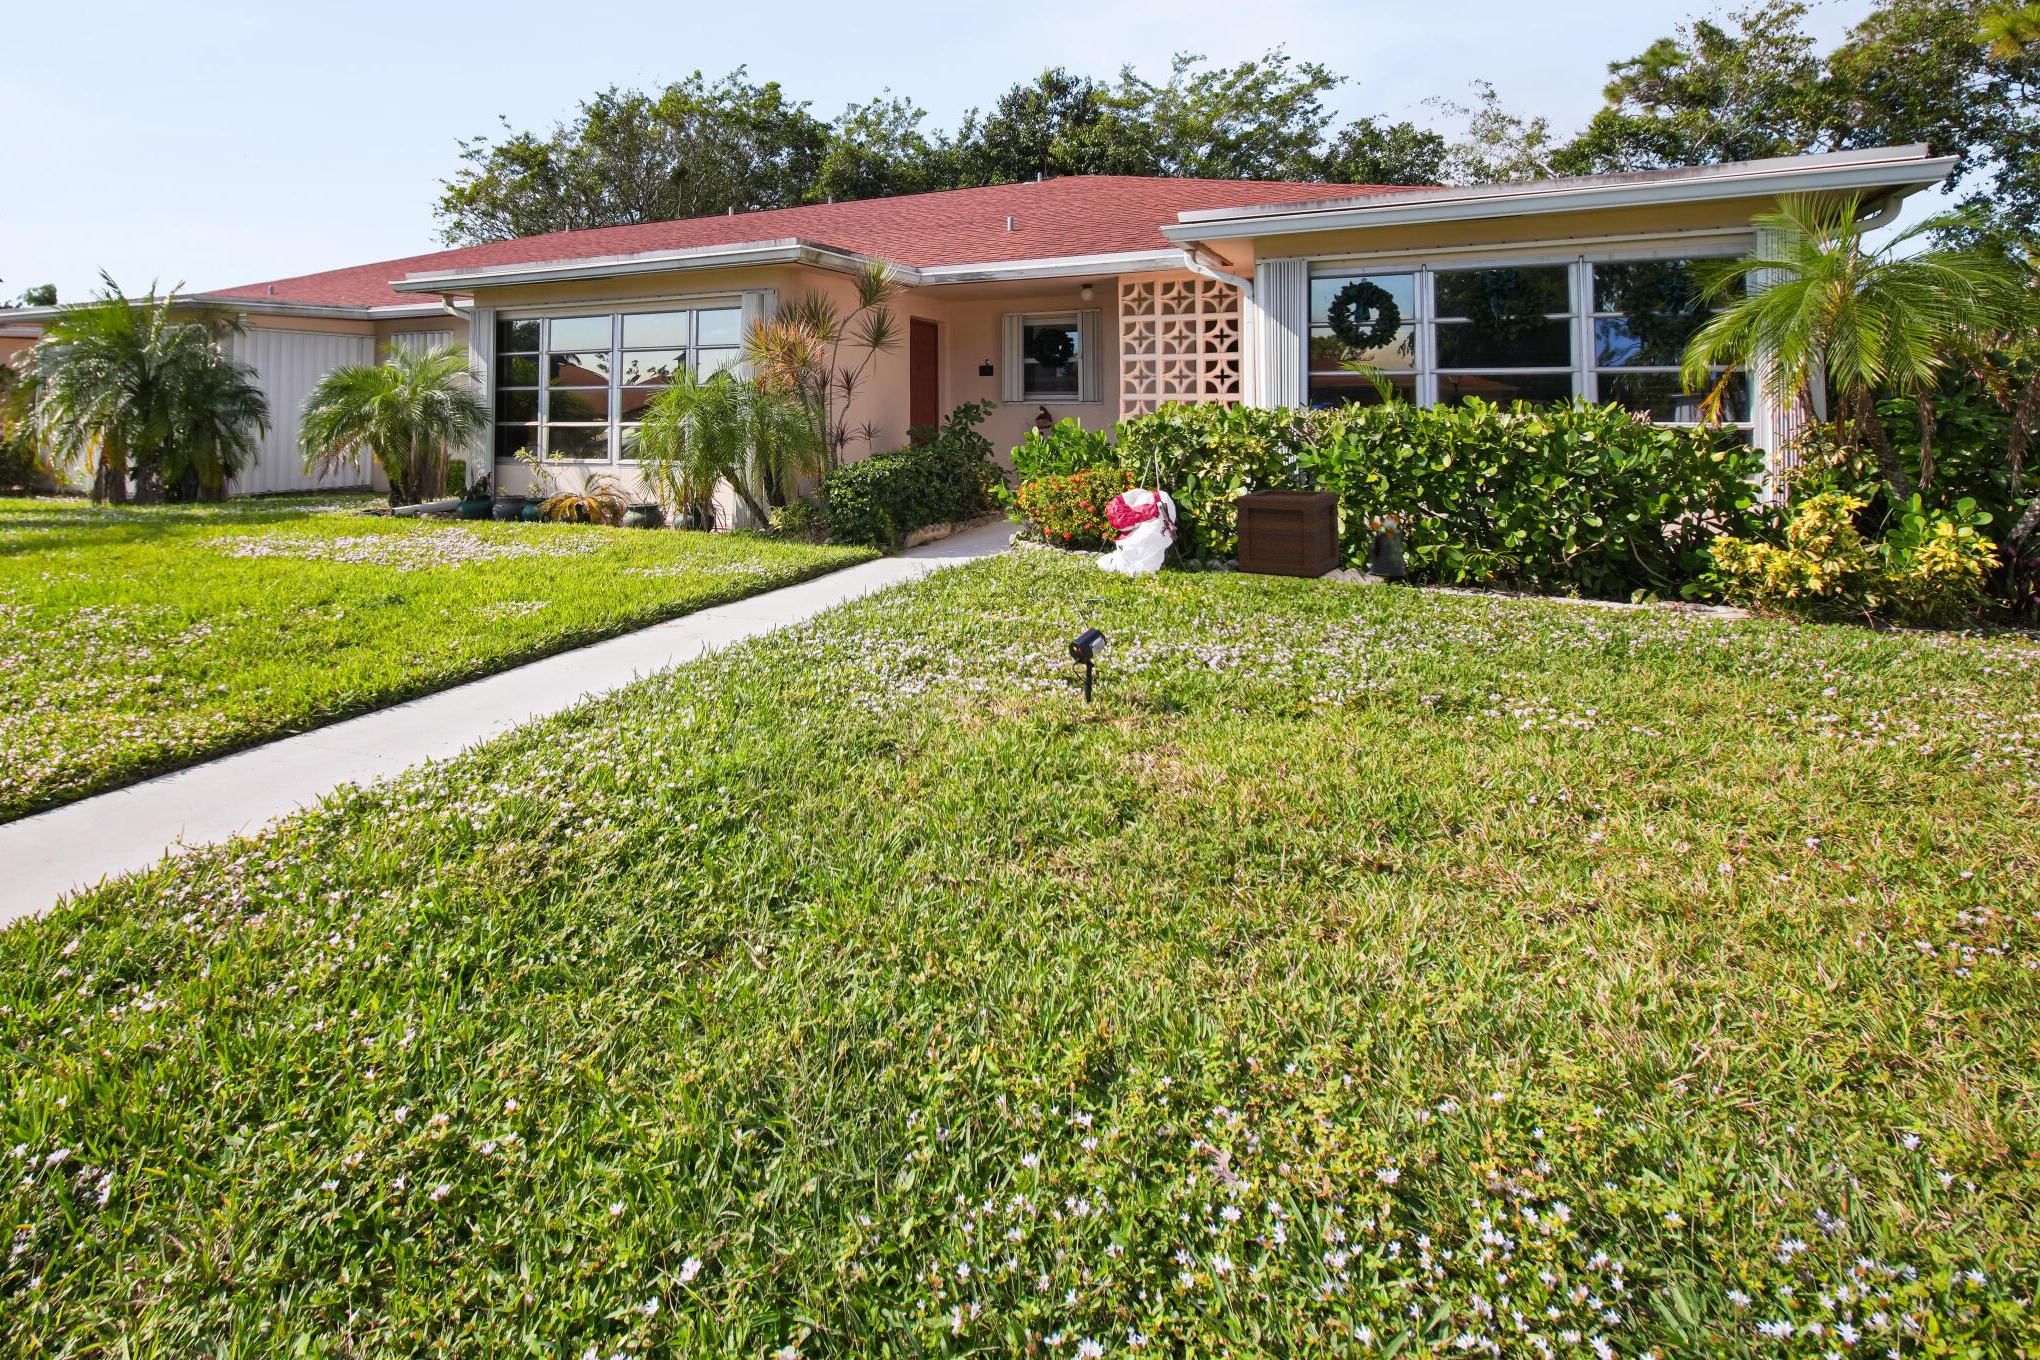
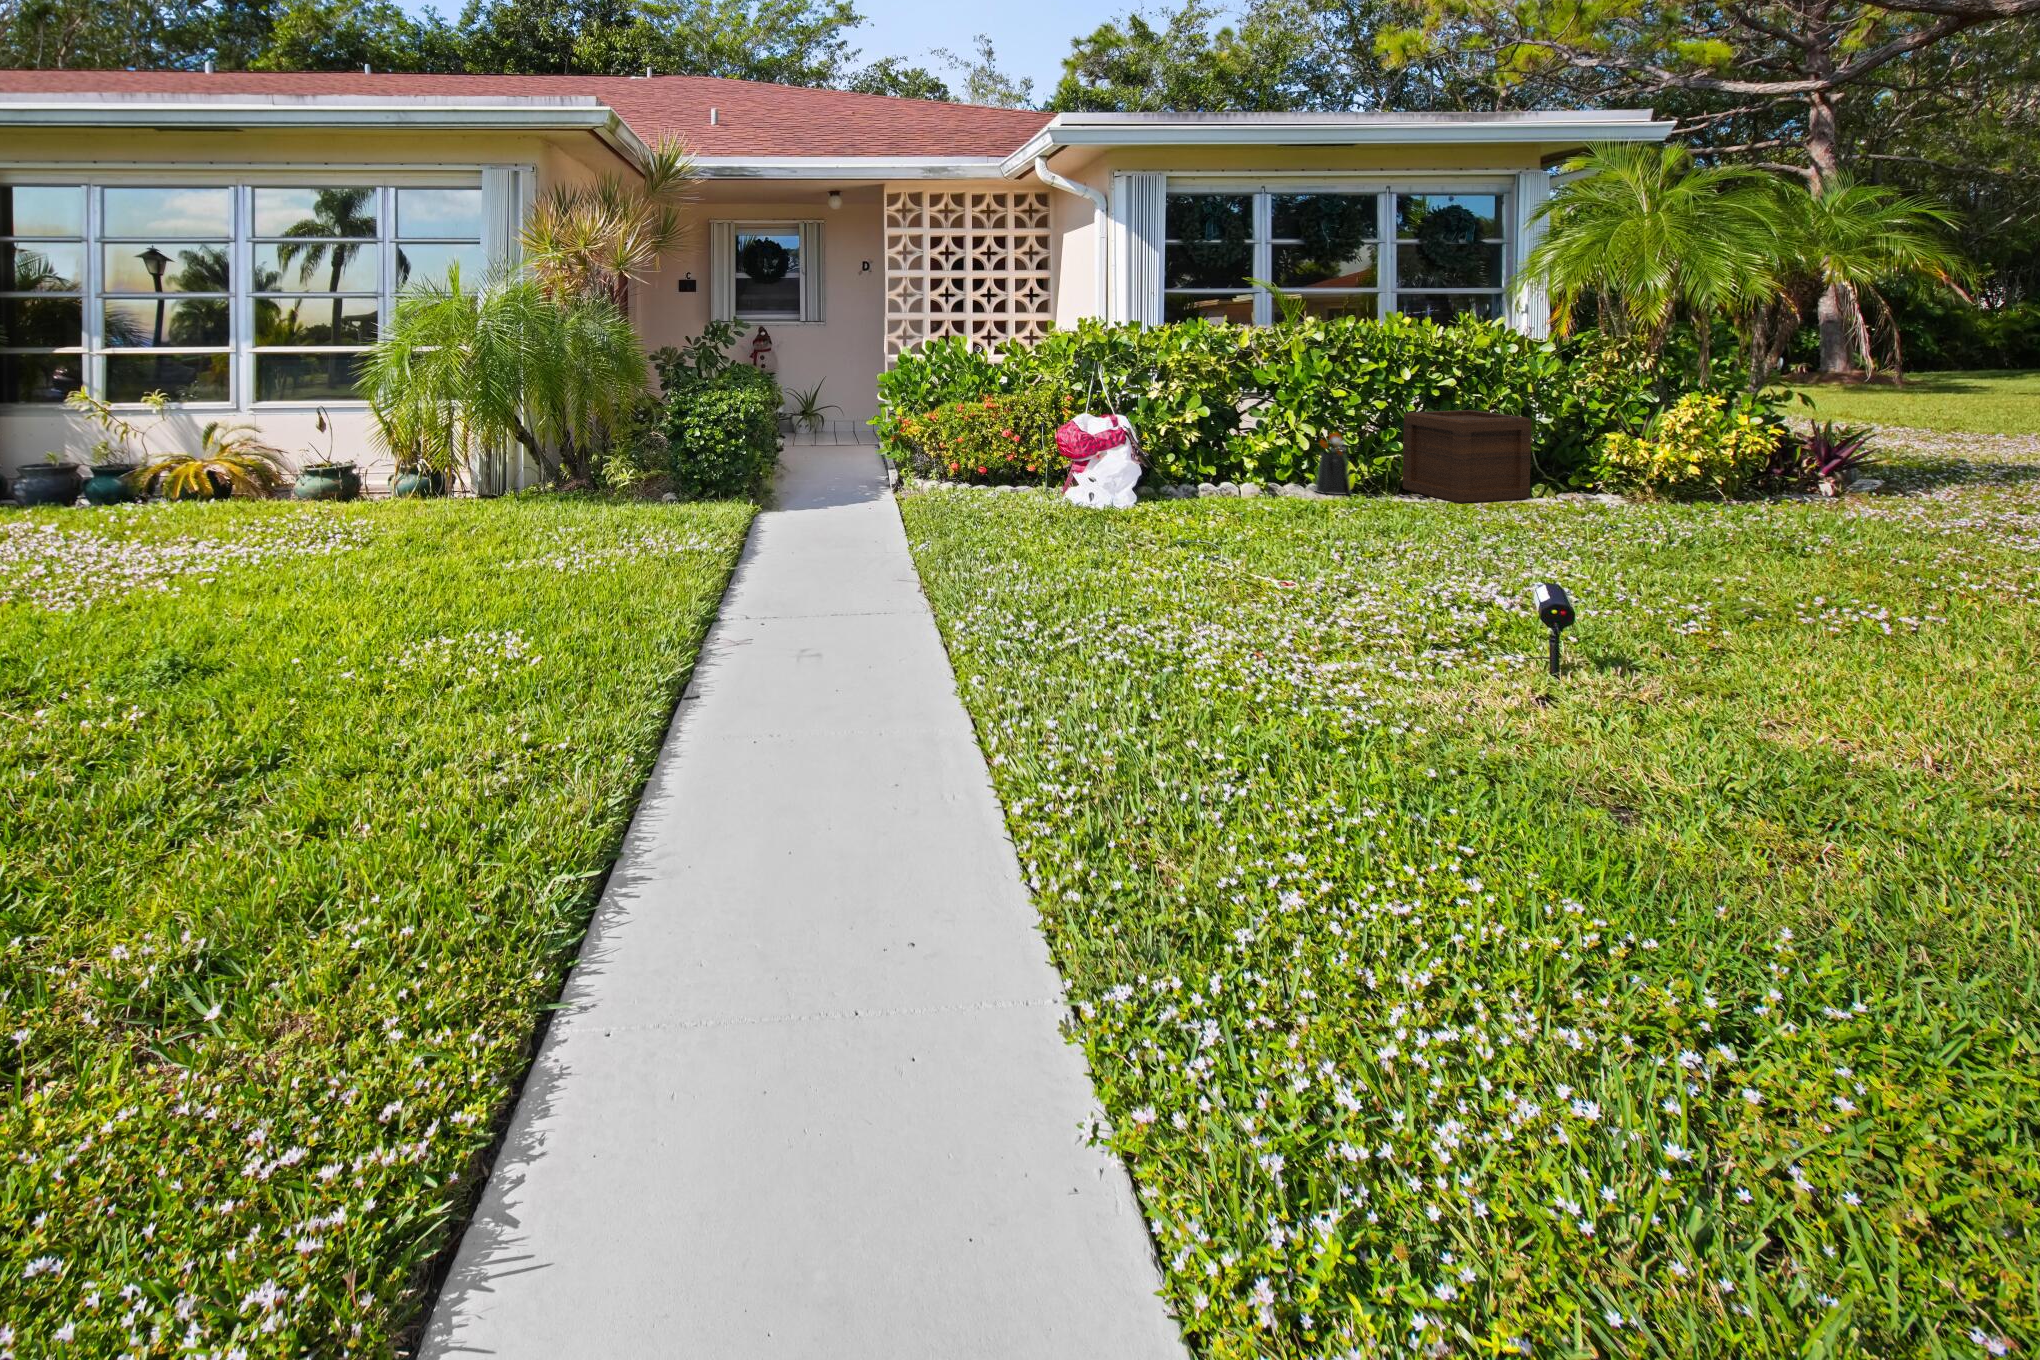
wooden crate: present [1237,489,1339,578] -> present [1403,410,1532,503]

